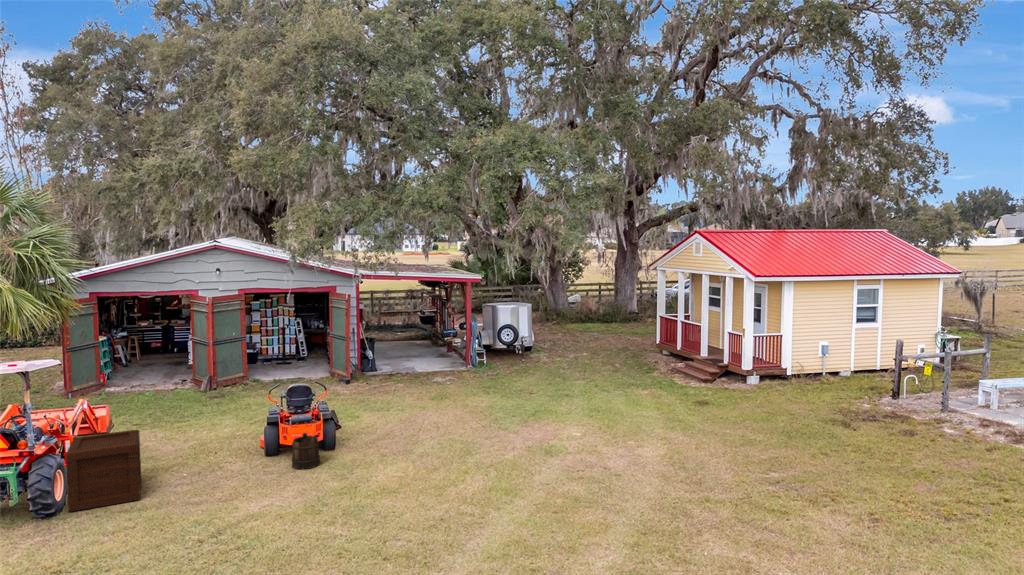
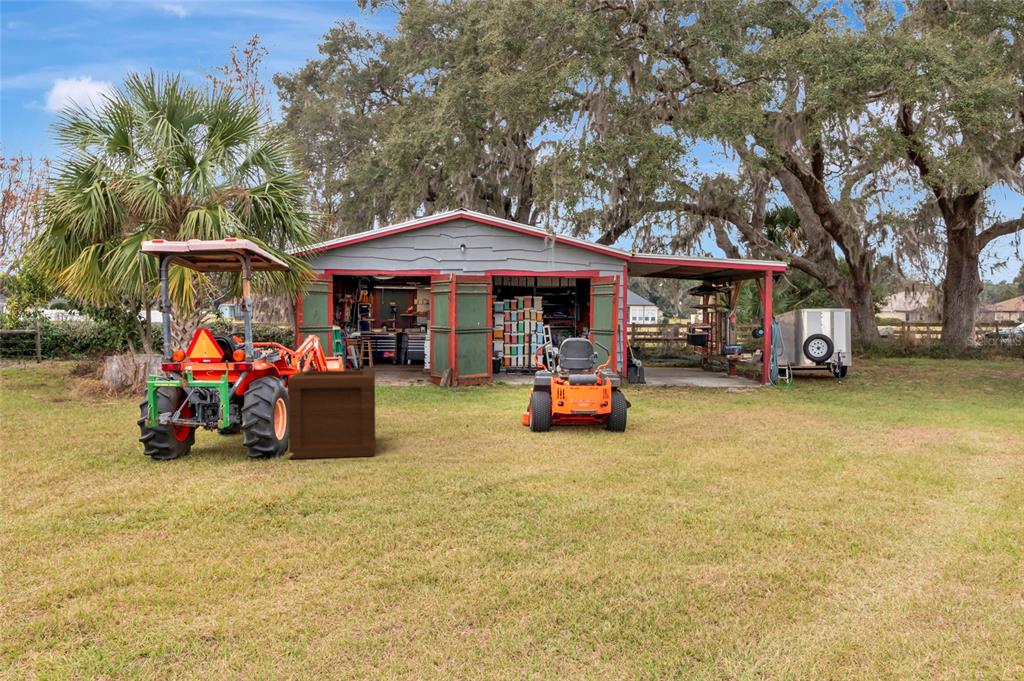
bucket: present [292,433,320,469] -> none [568,399,609,447]

